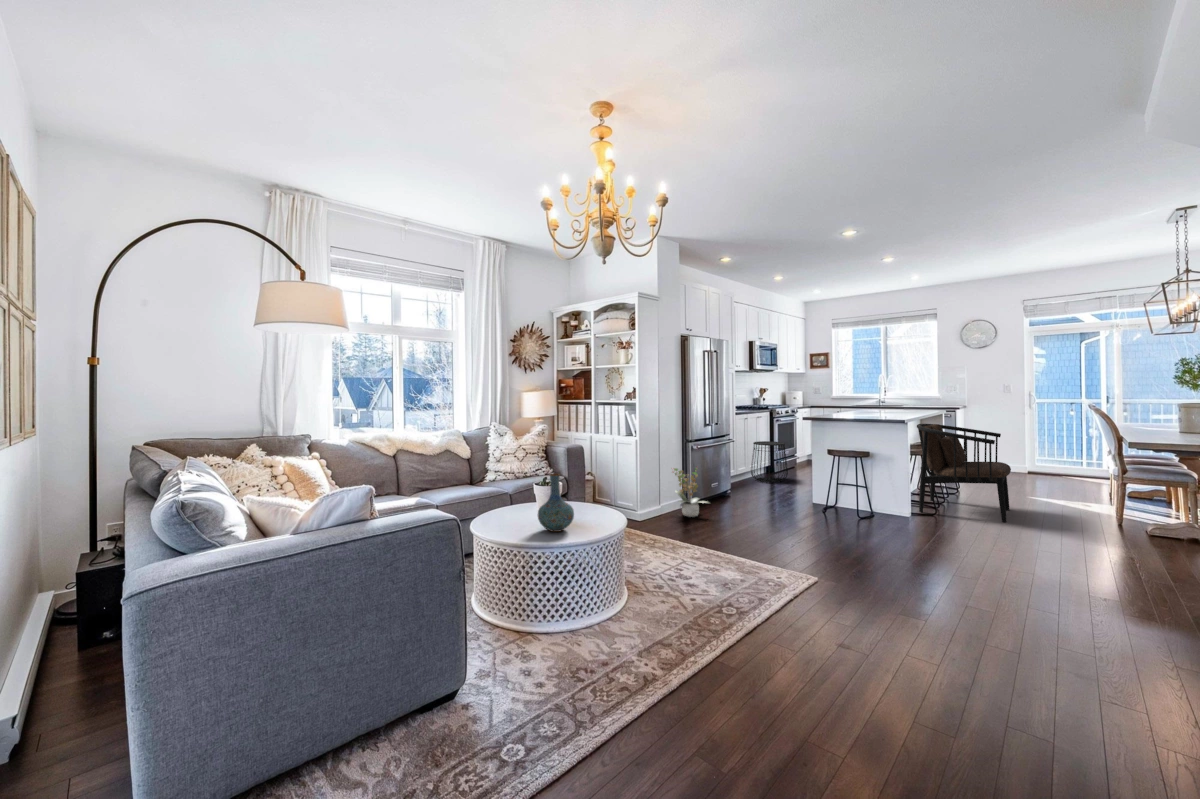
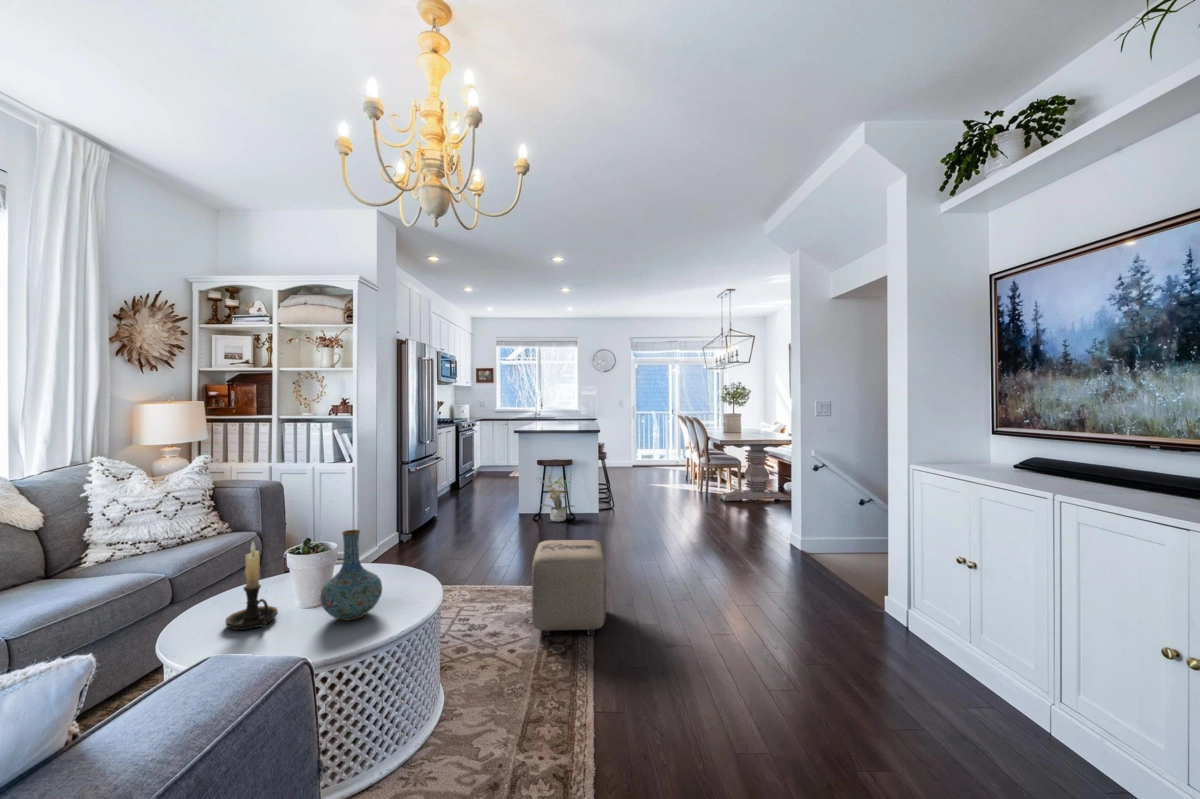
armchair: present [917,424,1011,522] -> none [599,433,662,508]
side table: present [751,441,788,482] -> none [442,456,479,498]
potted plant: present [674,468,709,517] -> present [539,475,572,522]
candle holder: none [499,473,526,525] -> present [225,542,278,630]
ottoman: none [718,517,803,610] -> present [532,540,606,636]

